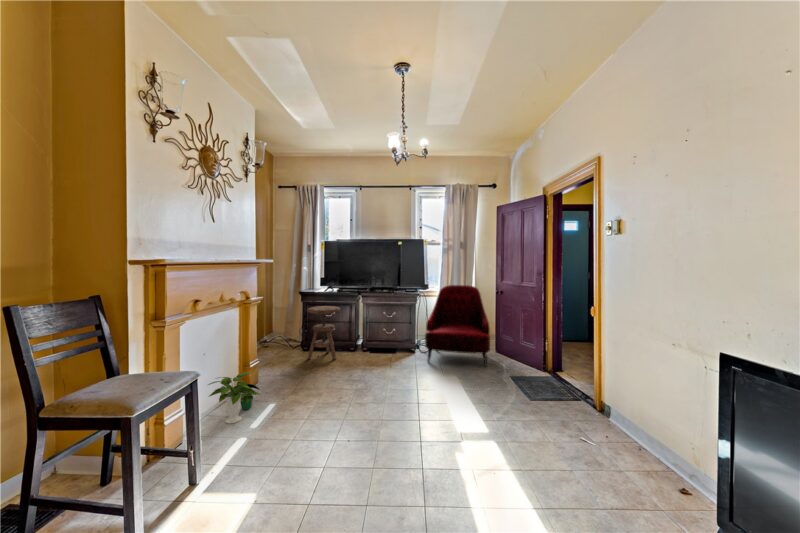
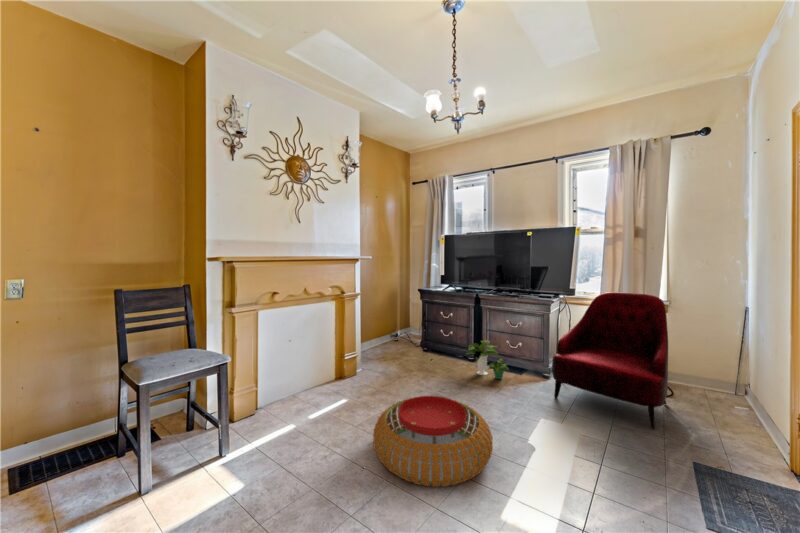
side table: present [307,306,340,360] -> none [419,307,455,368]
potted plant: present [209,372,260,423] -> present [466,340,508,379]
pouf: none [339,372,432,435] -> present [373,396,493,487]

